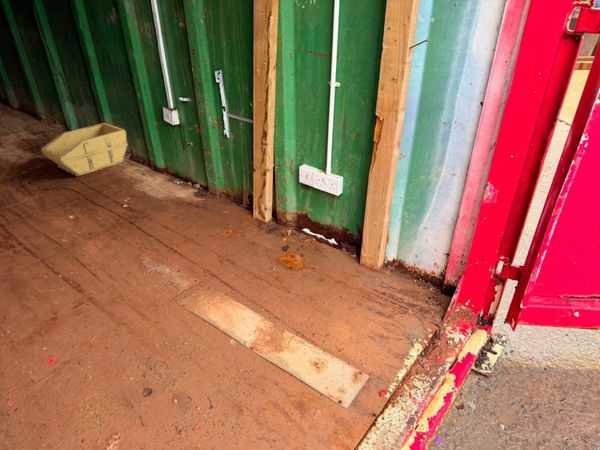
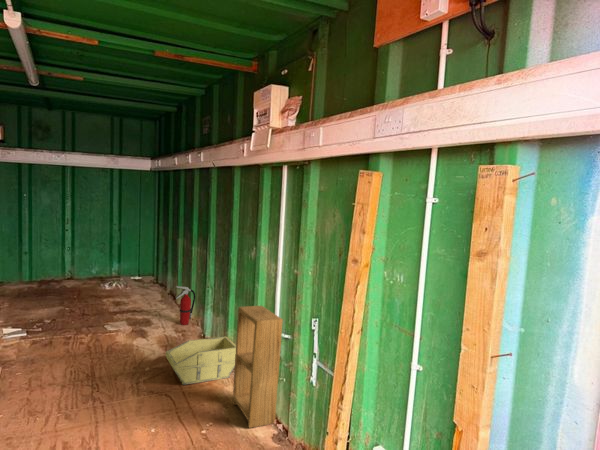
shelving unit: none [120,75,191,193] -> present [233,306,283,428]
fire extinguisher: none [8,81,43,127] -> present [176,286,195,325]

